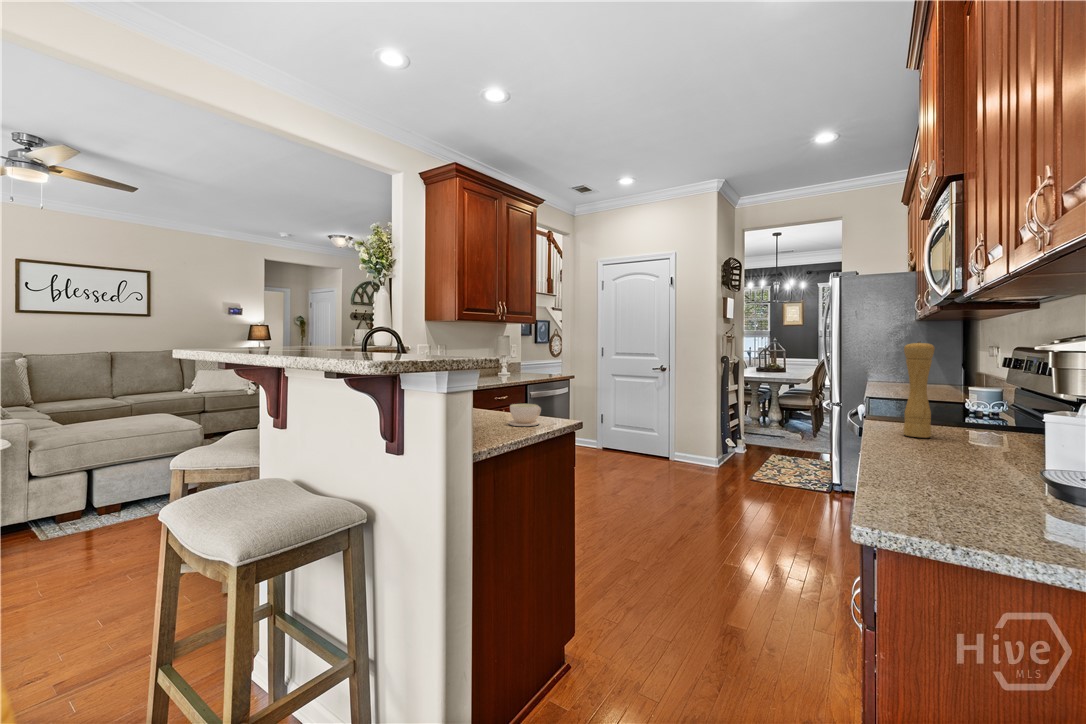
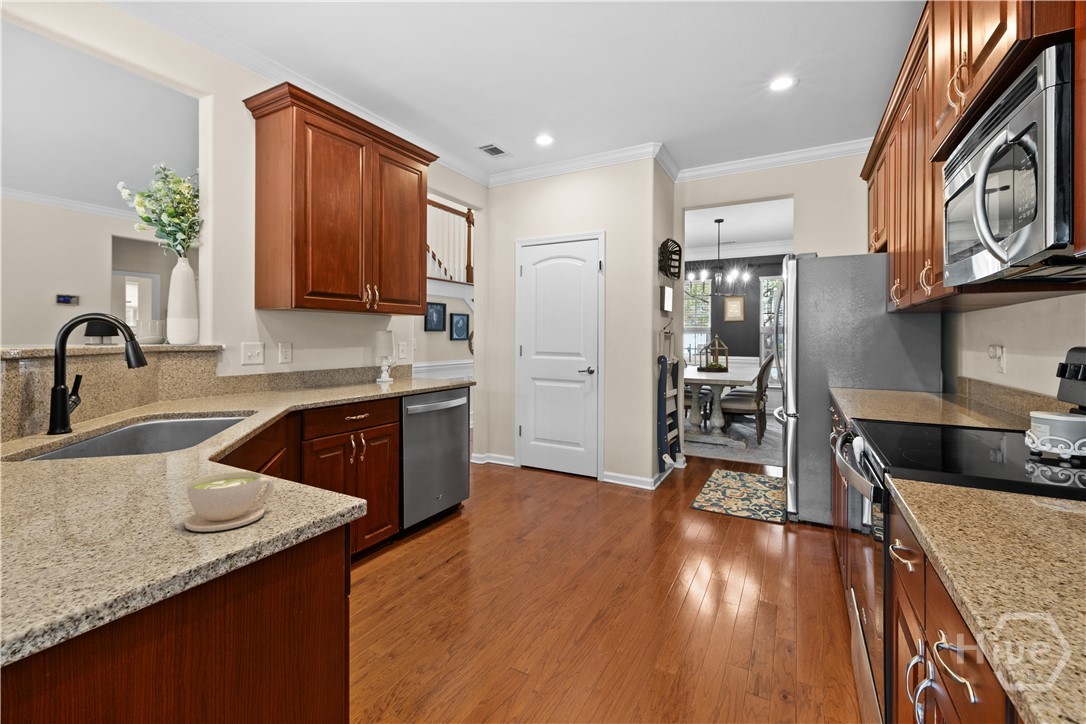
pepper mill: present [903,342,935,438] -> none [966,345,1031,531]

